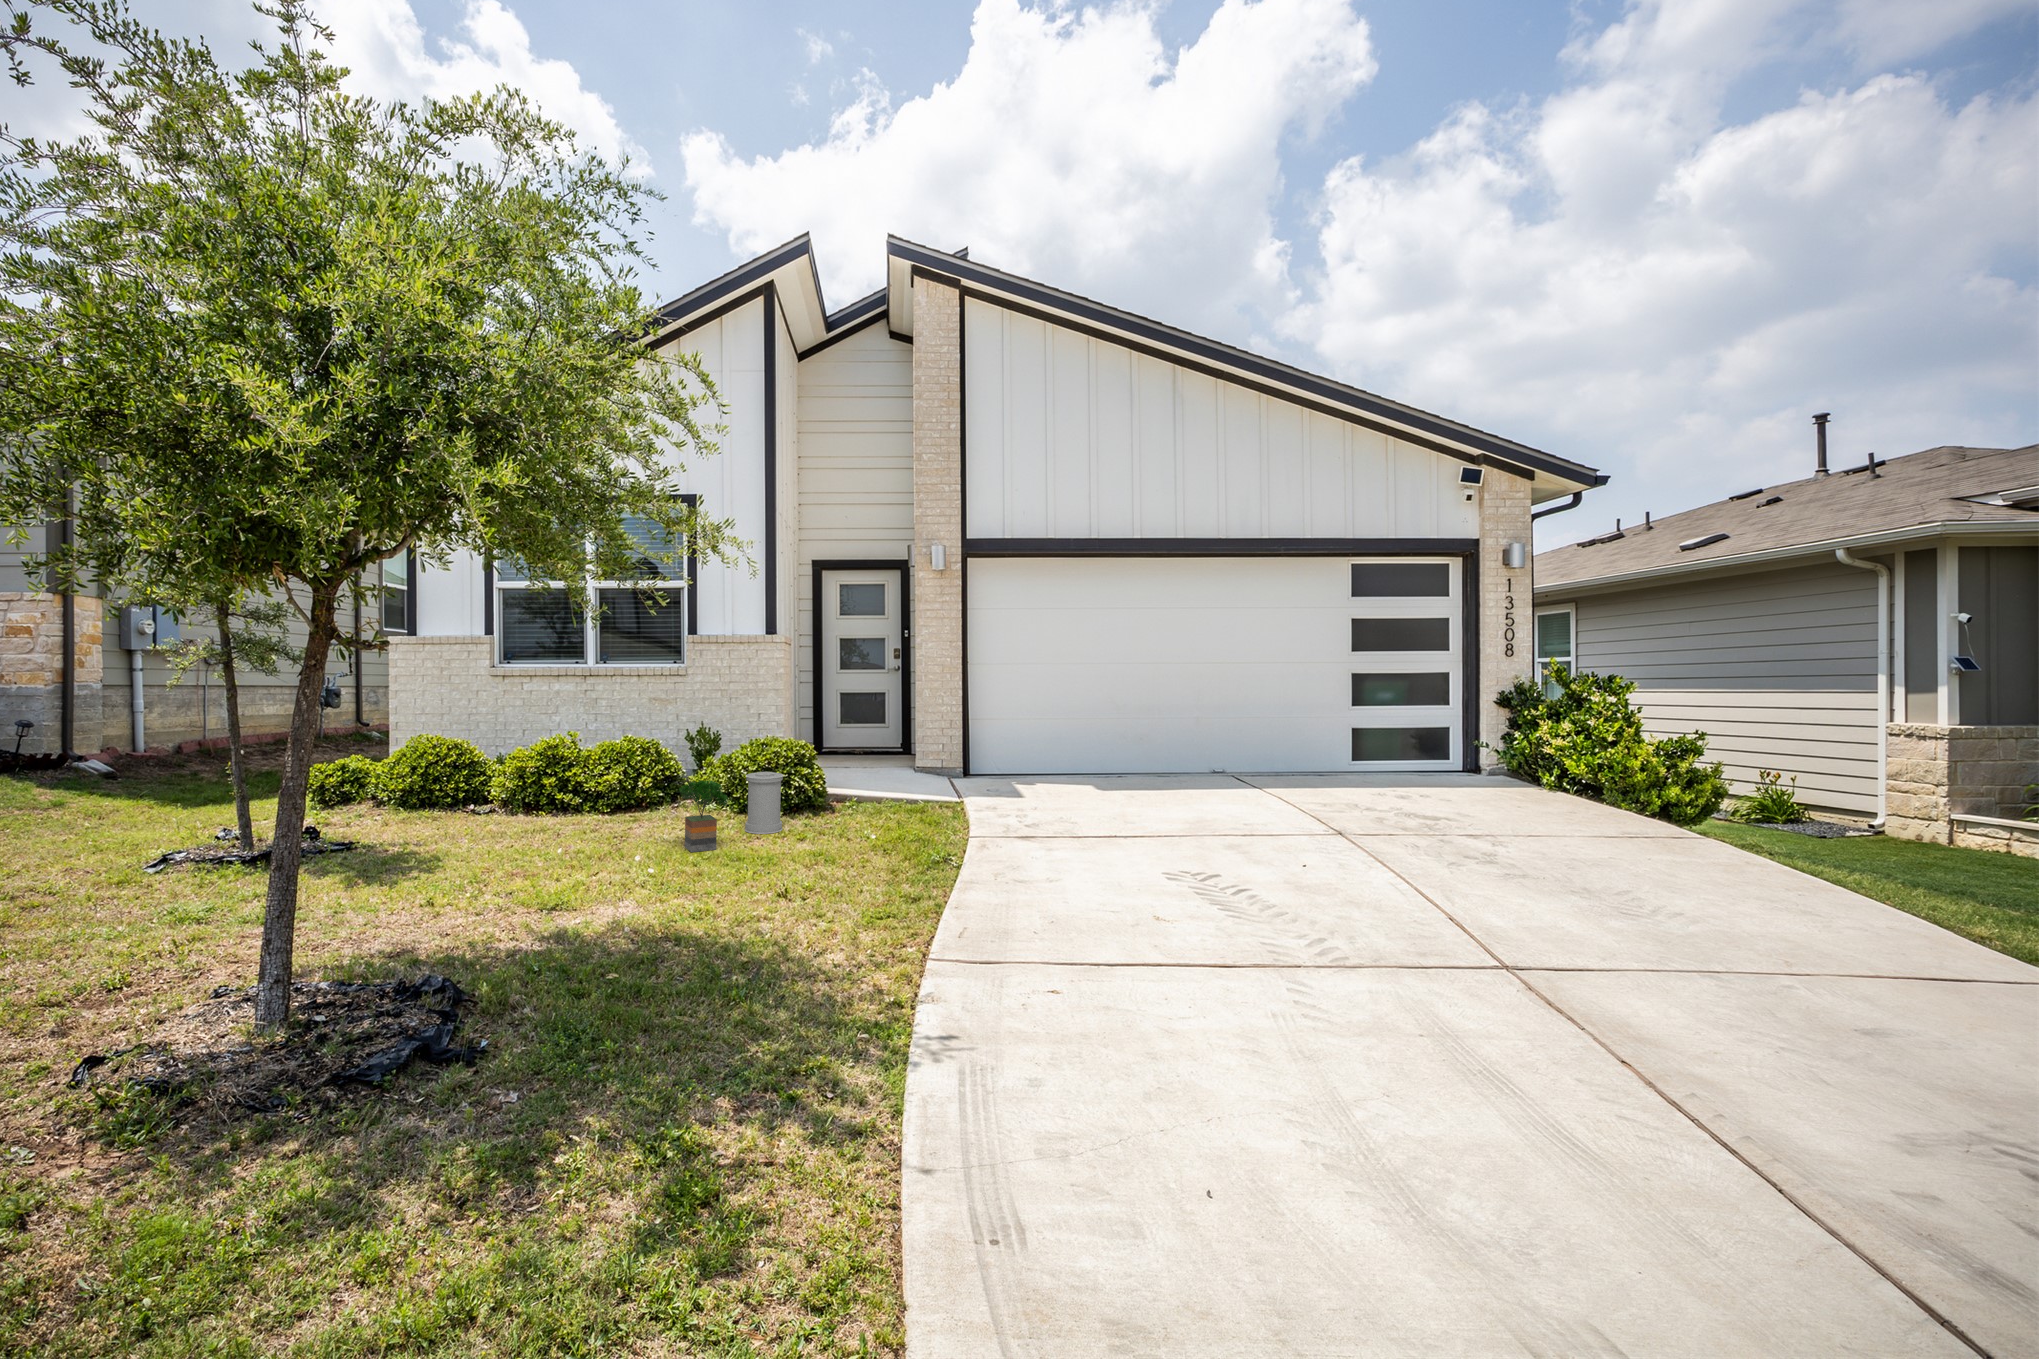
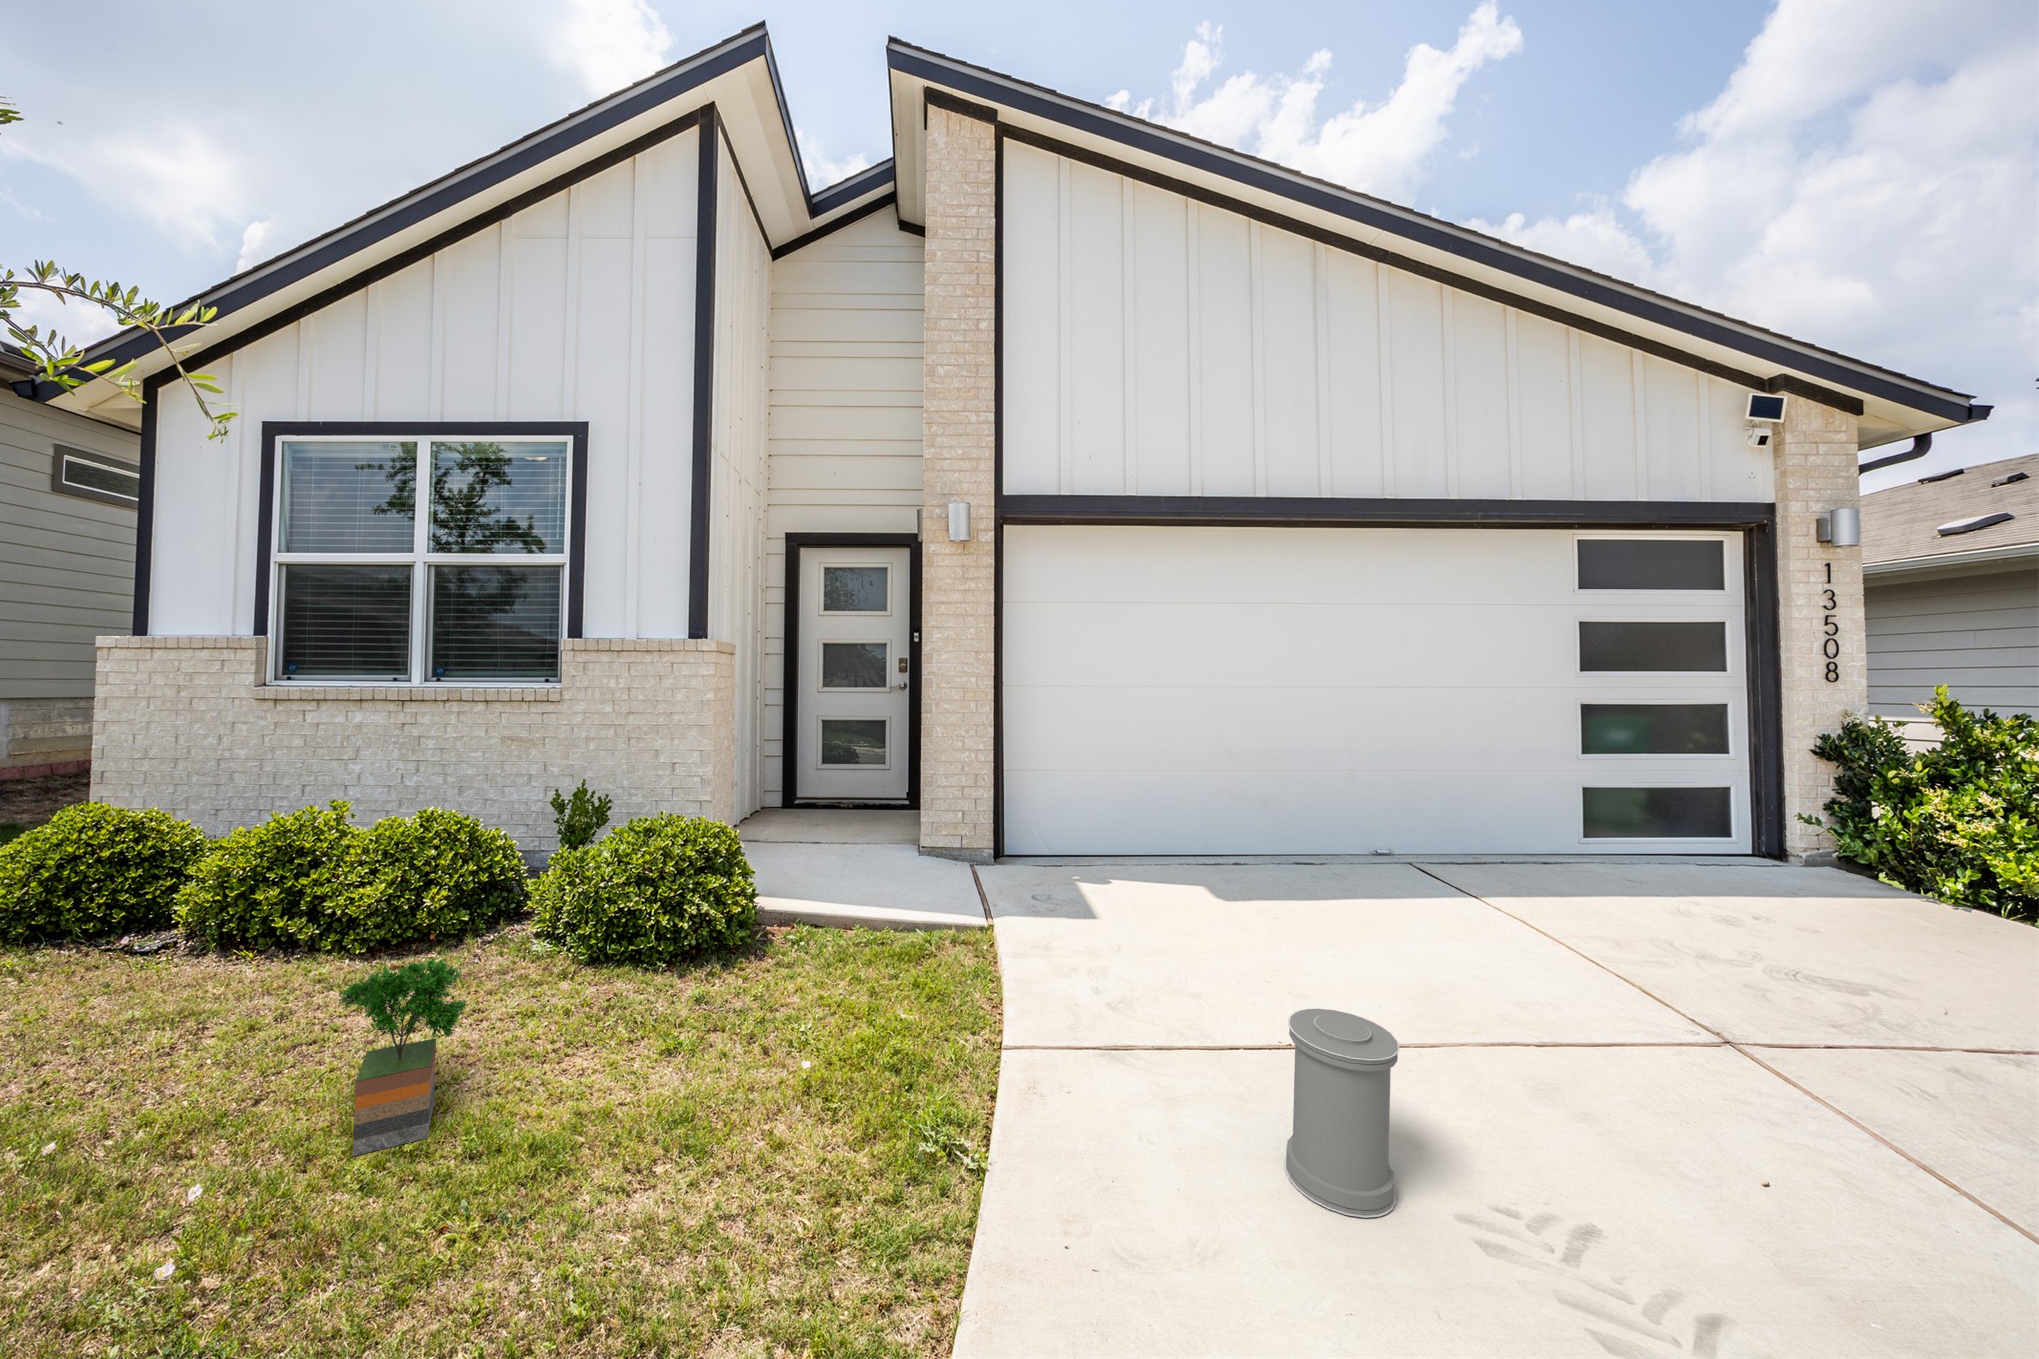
trash can: present [745,772,783,834] -> present [1284,1009,1399,1218]

